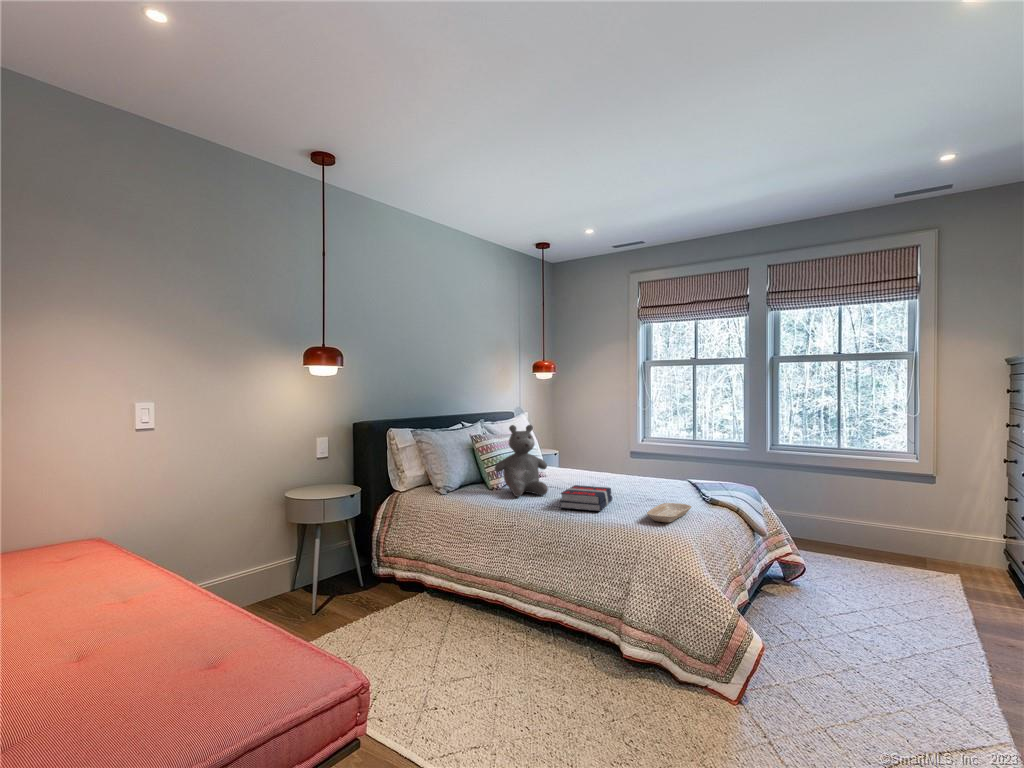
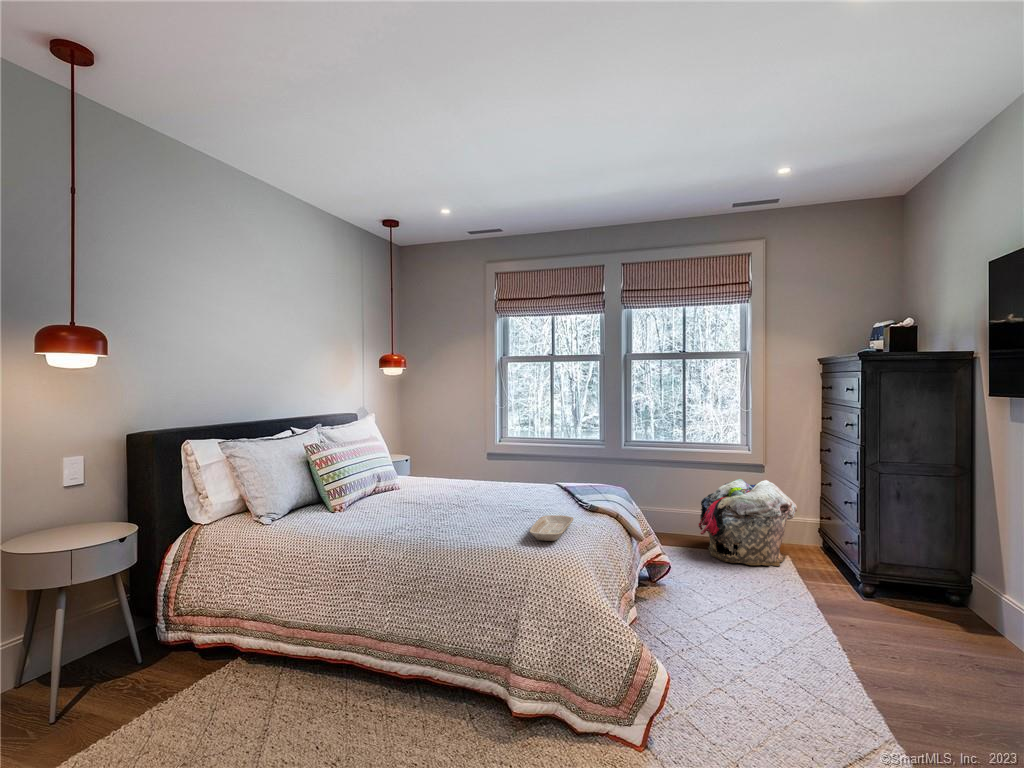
teddy bear: present [495,425,548,496] -> none [335,430,404,520]
book: present [559,485,612,511] -> none [422,501,482,533]
laundry basket: none [848,487,972,581] -> present [699,479,797,566]

